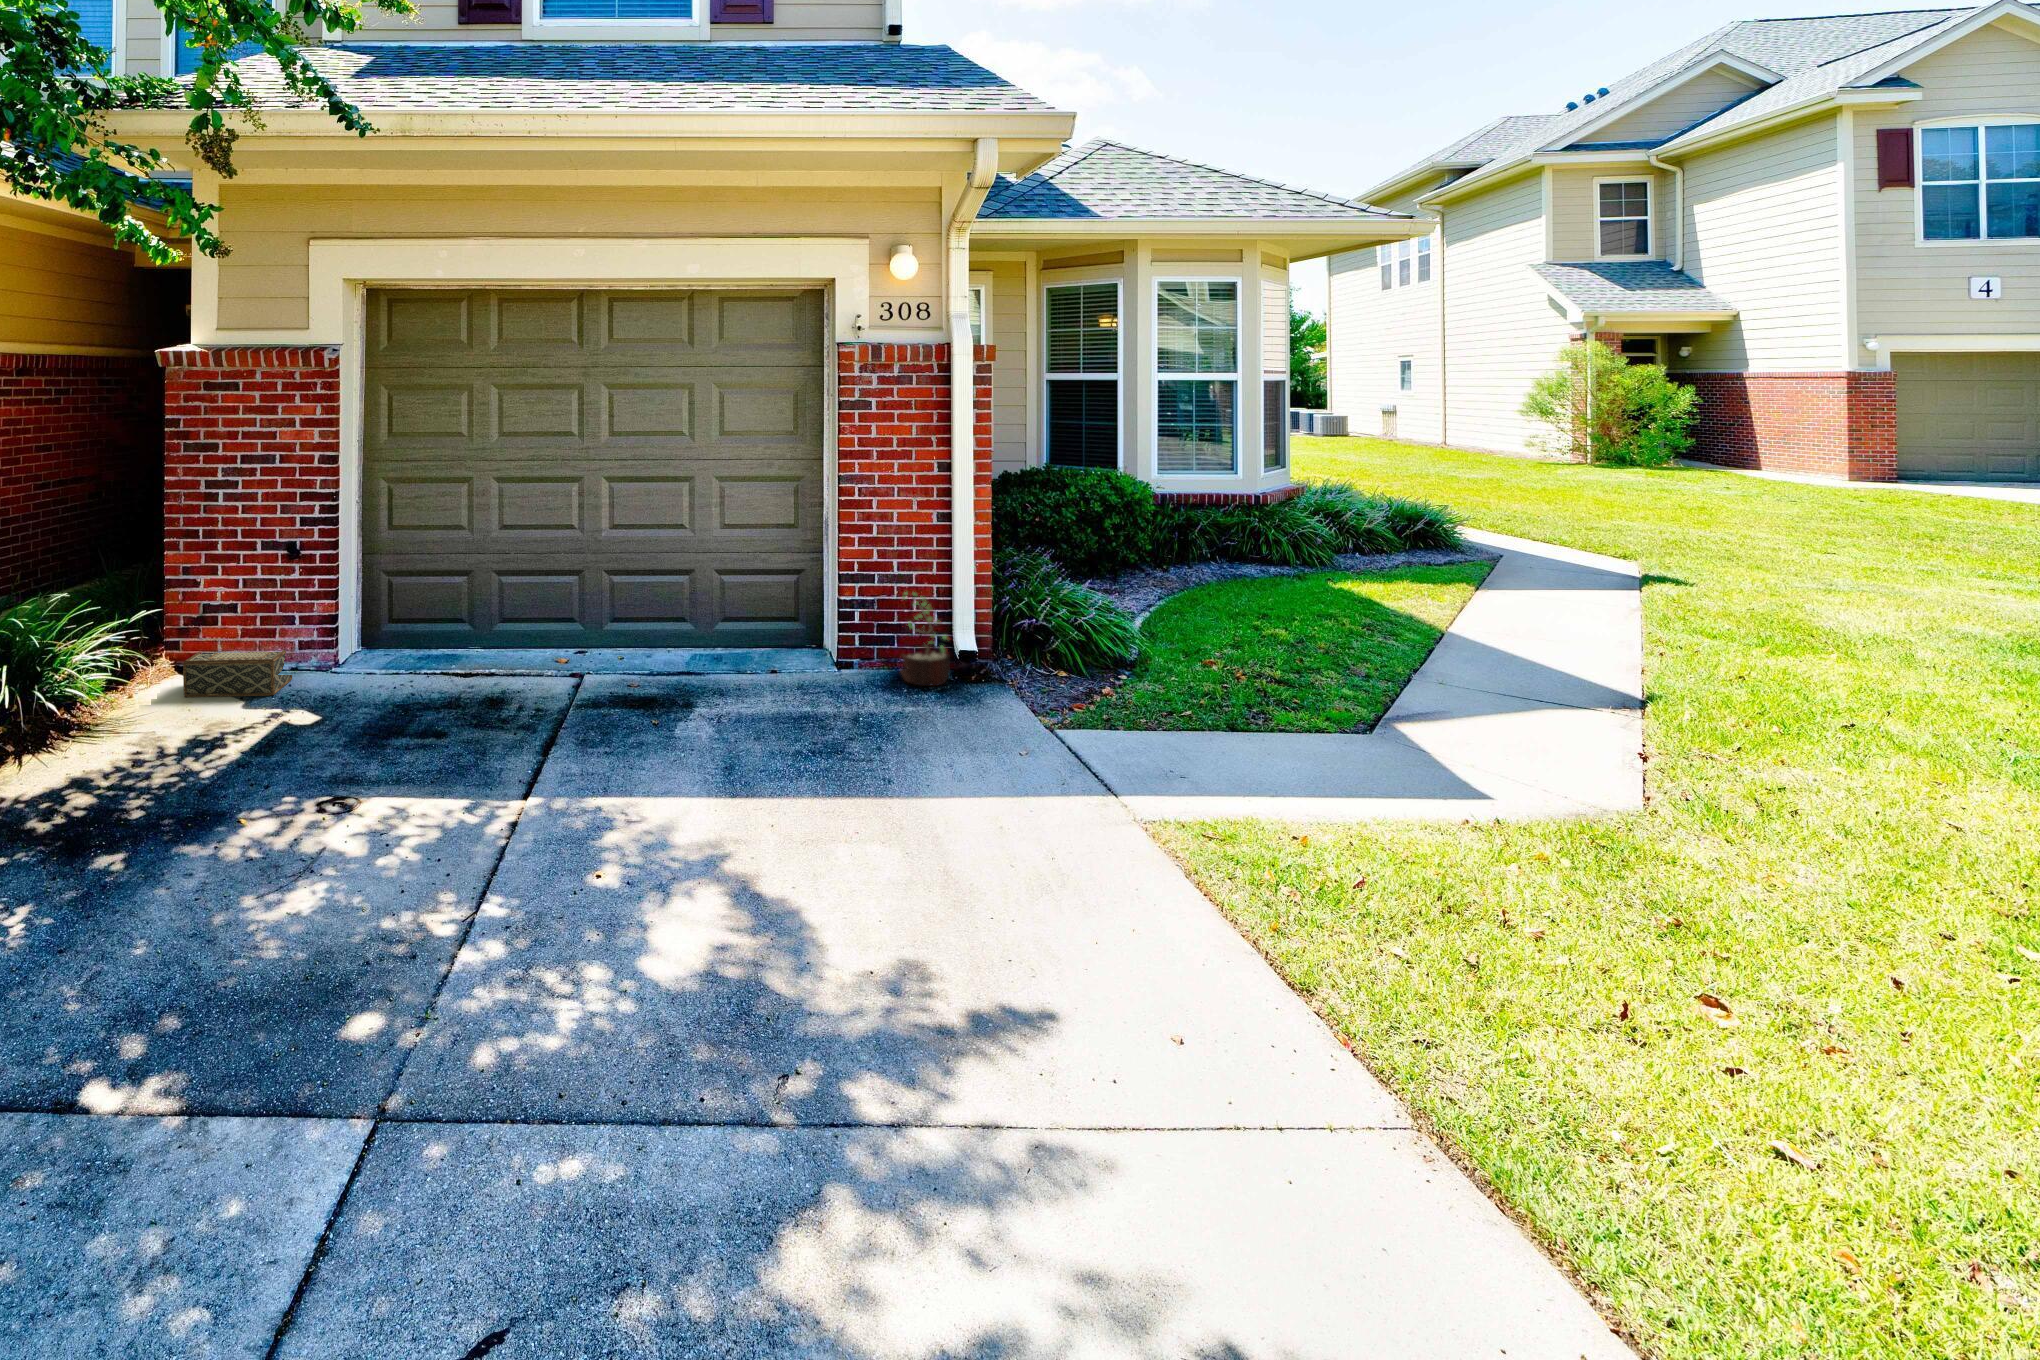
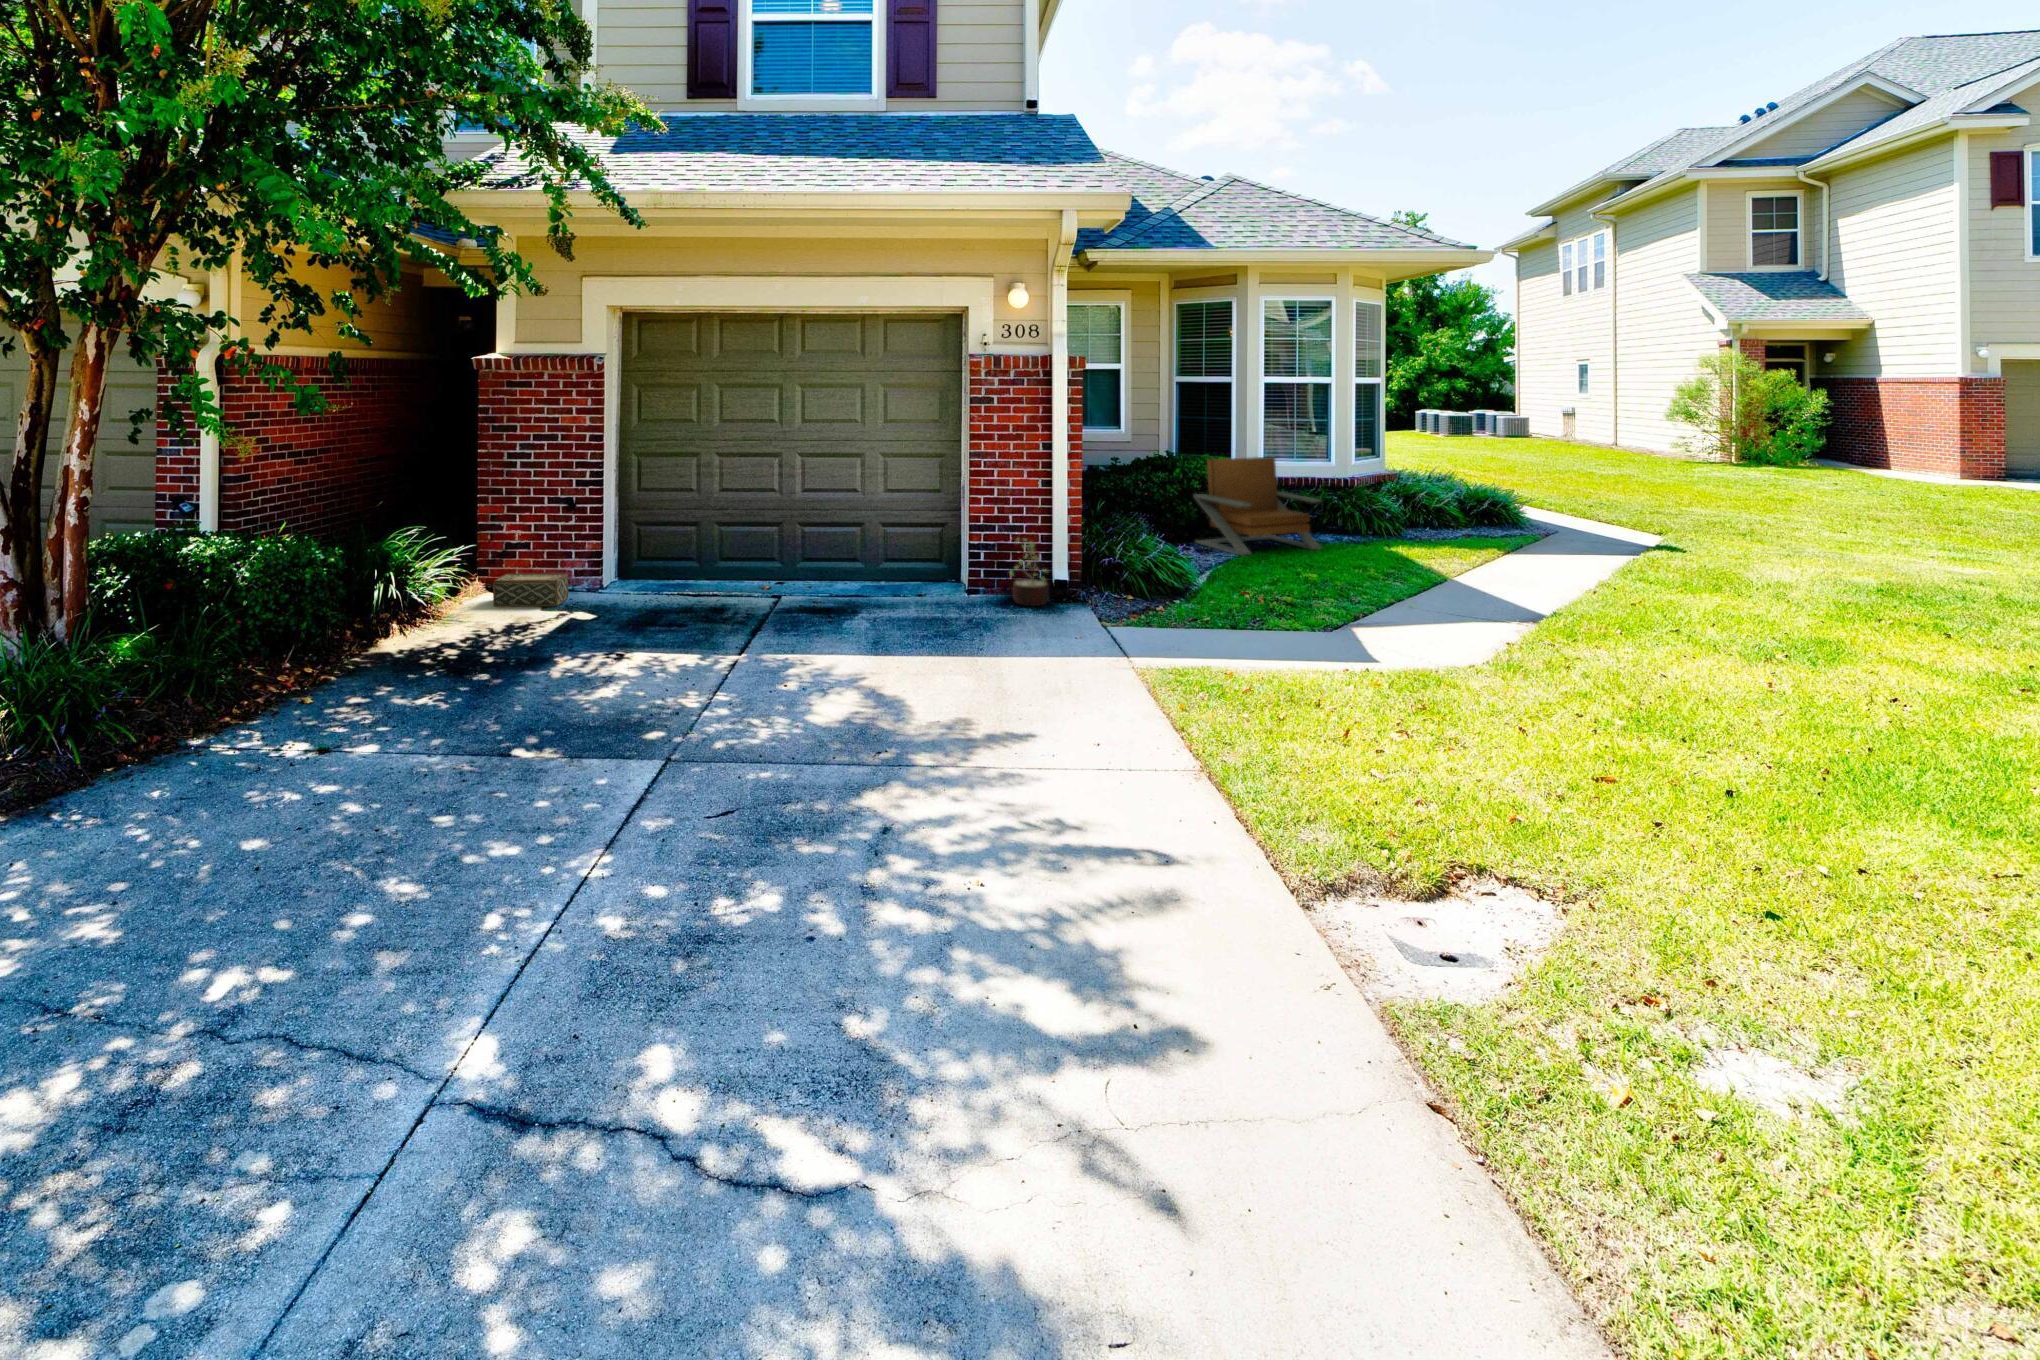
lounge chair: none [1084,471,1247,596] -> present [1194,457,1321,555]

